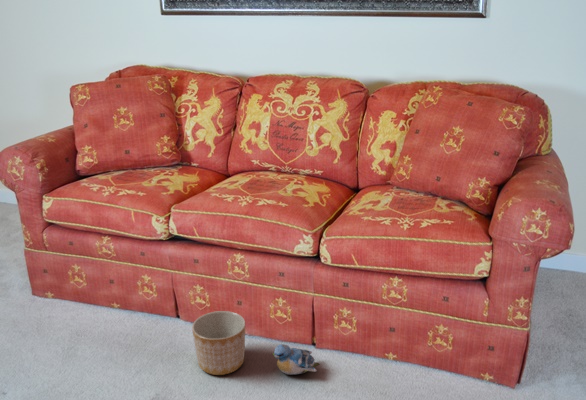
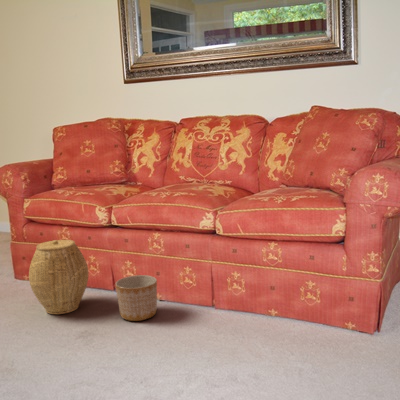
woven basket: none [70,265,150,365] -> present [29,240,89,314]
plush toy: present [273,344,319,375] -> none [175,296,214,322]

